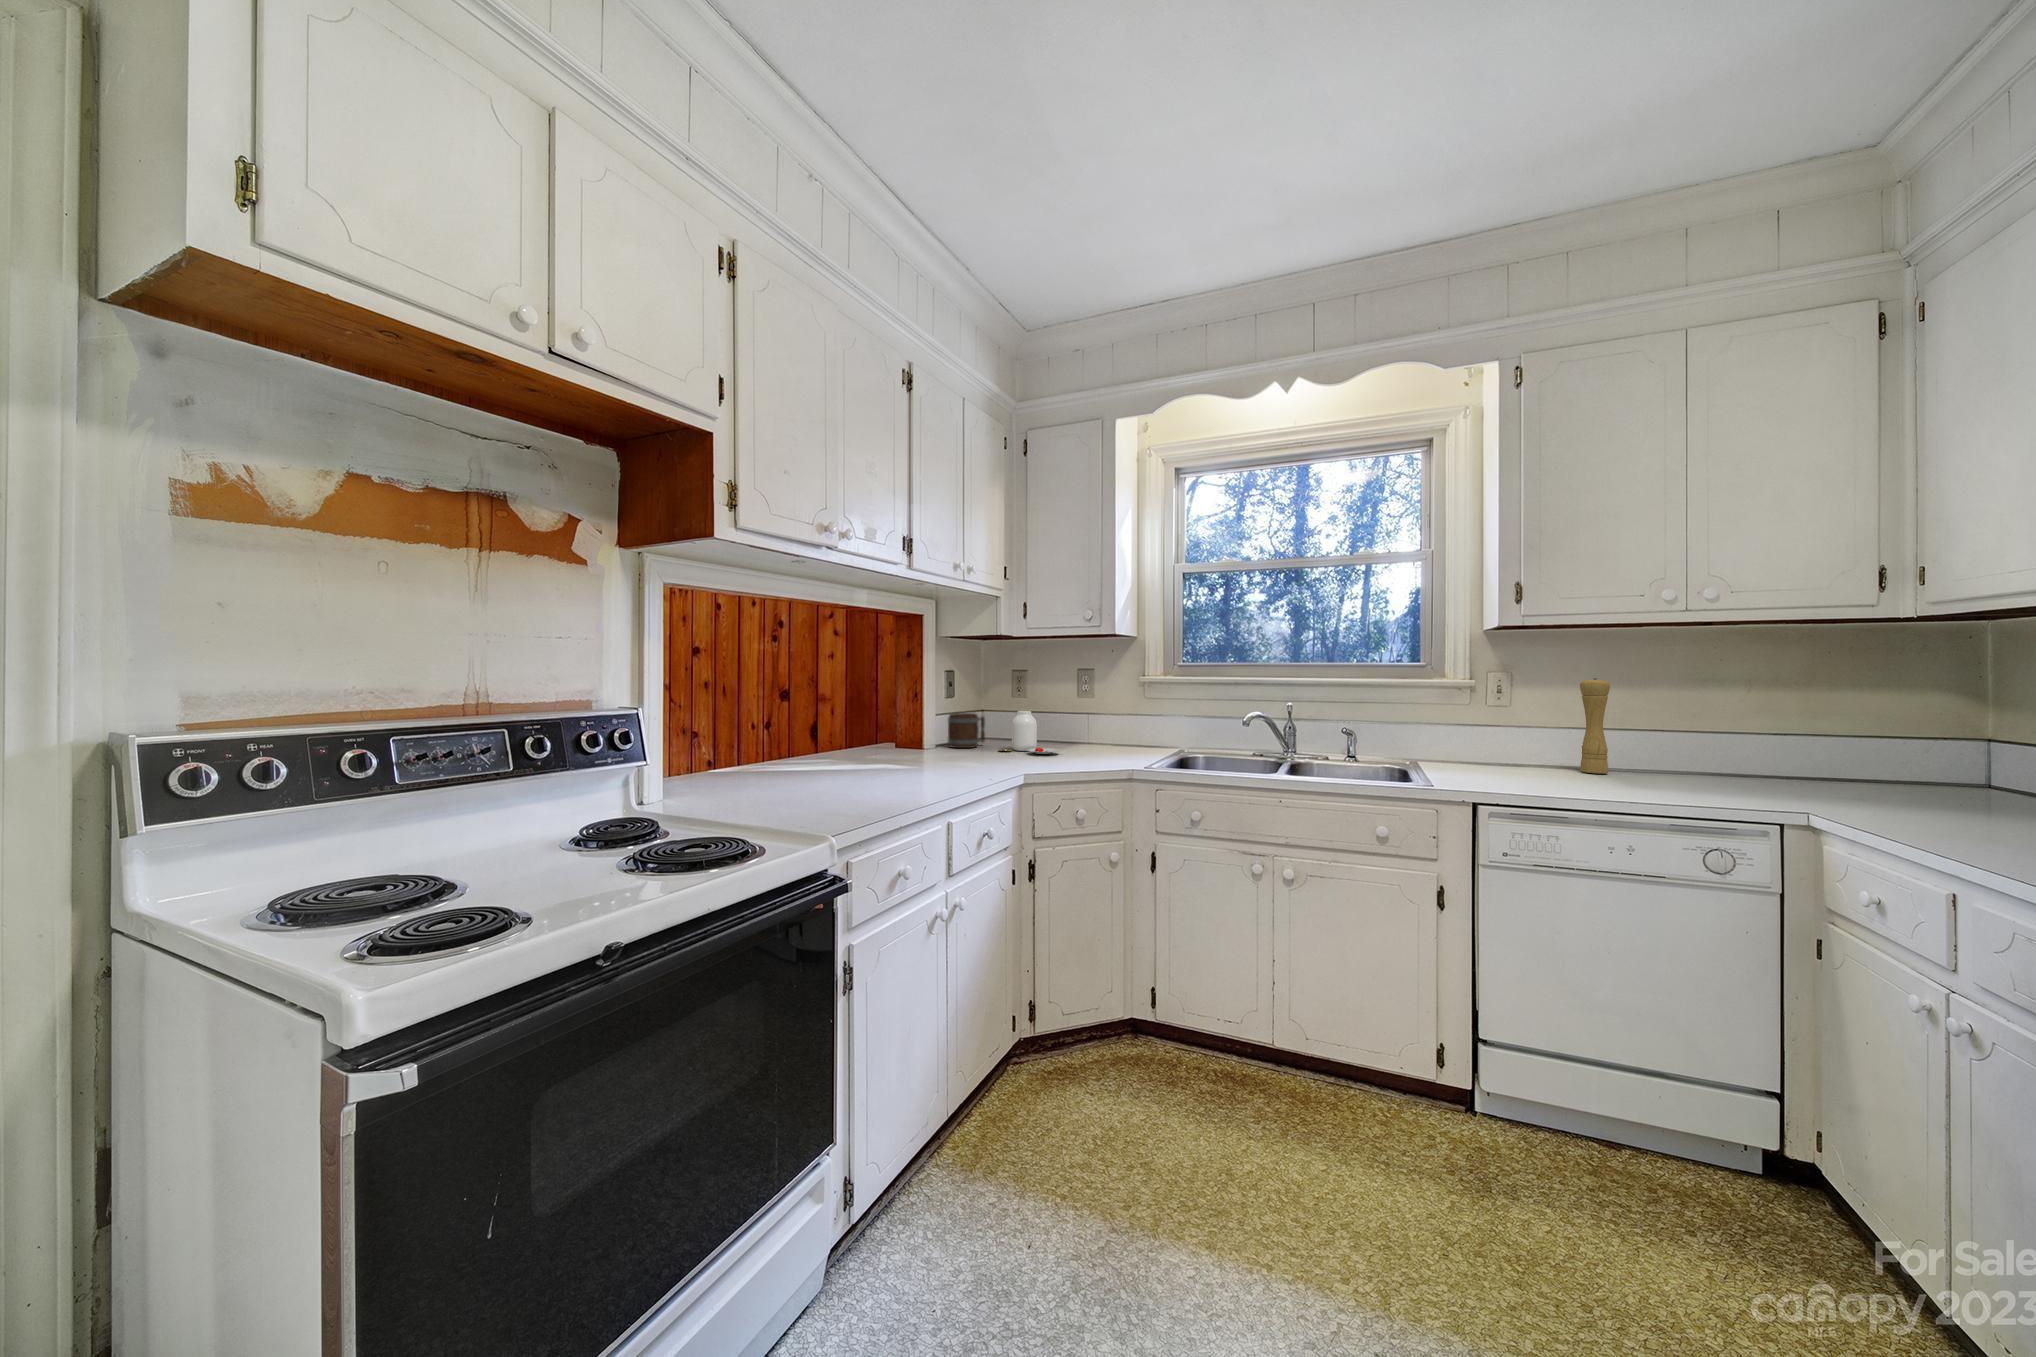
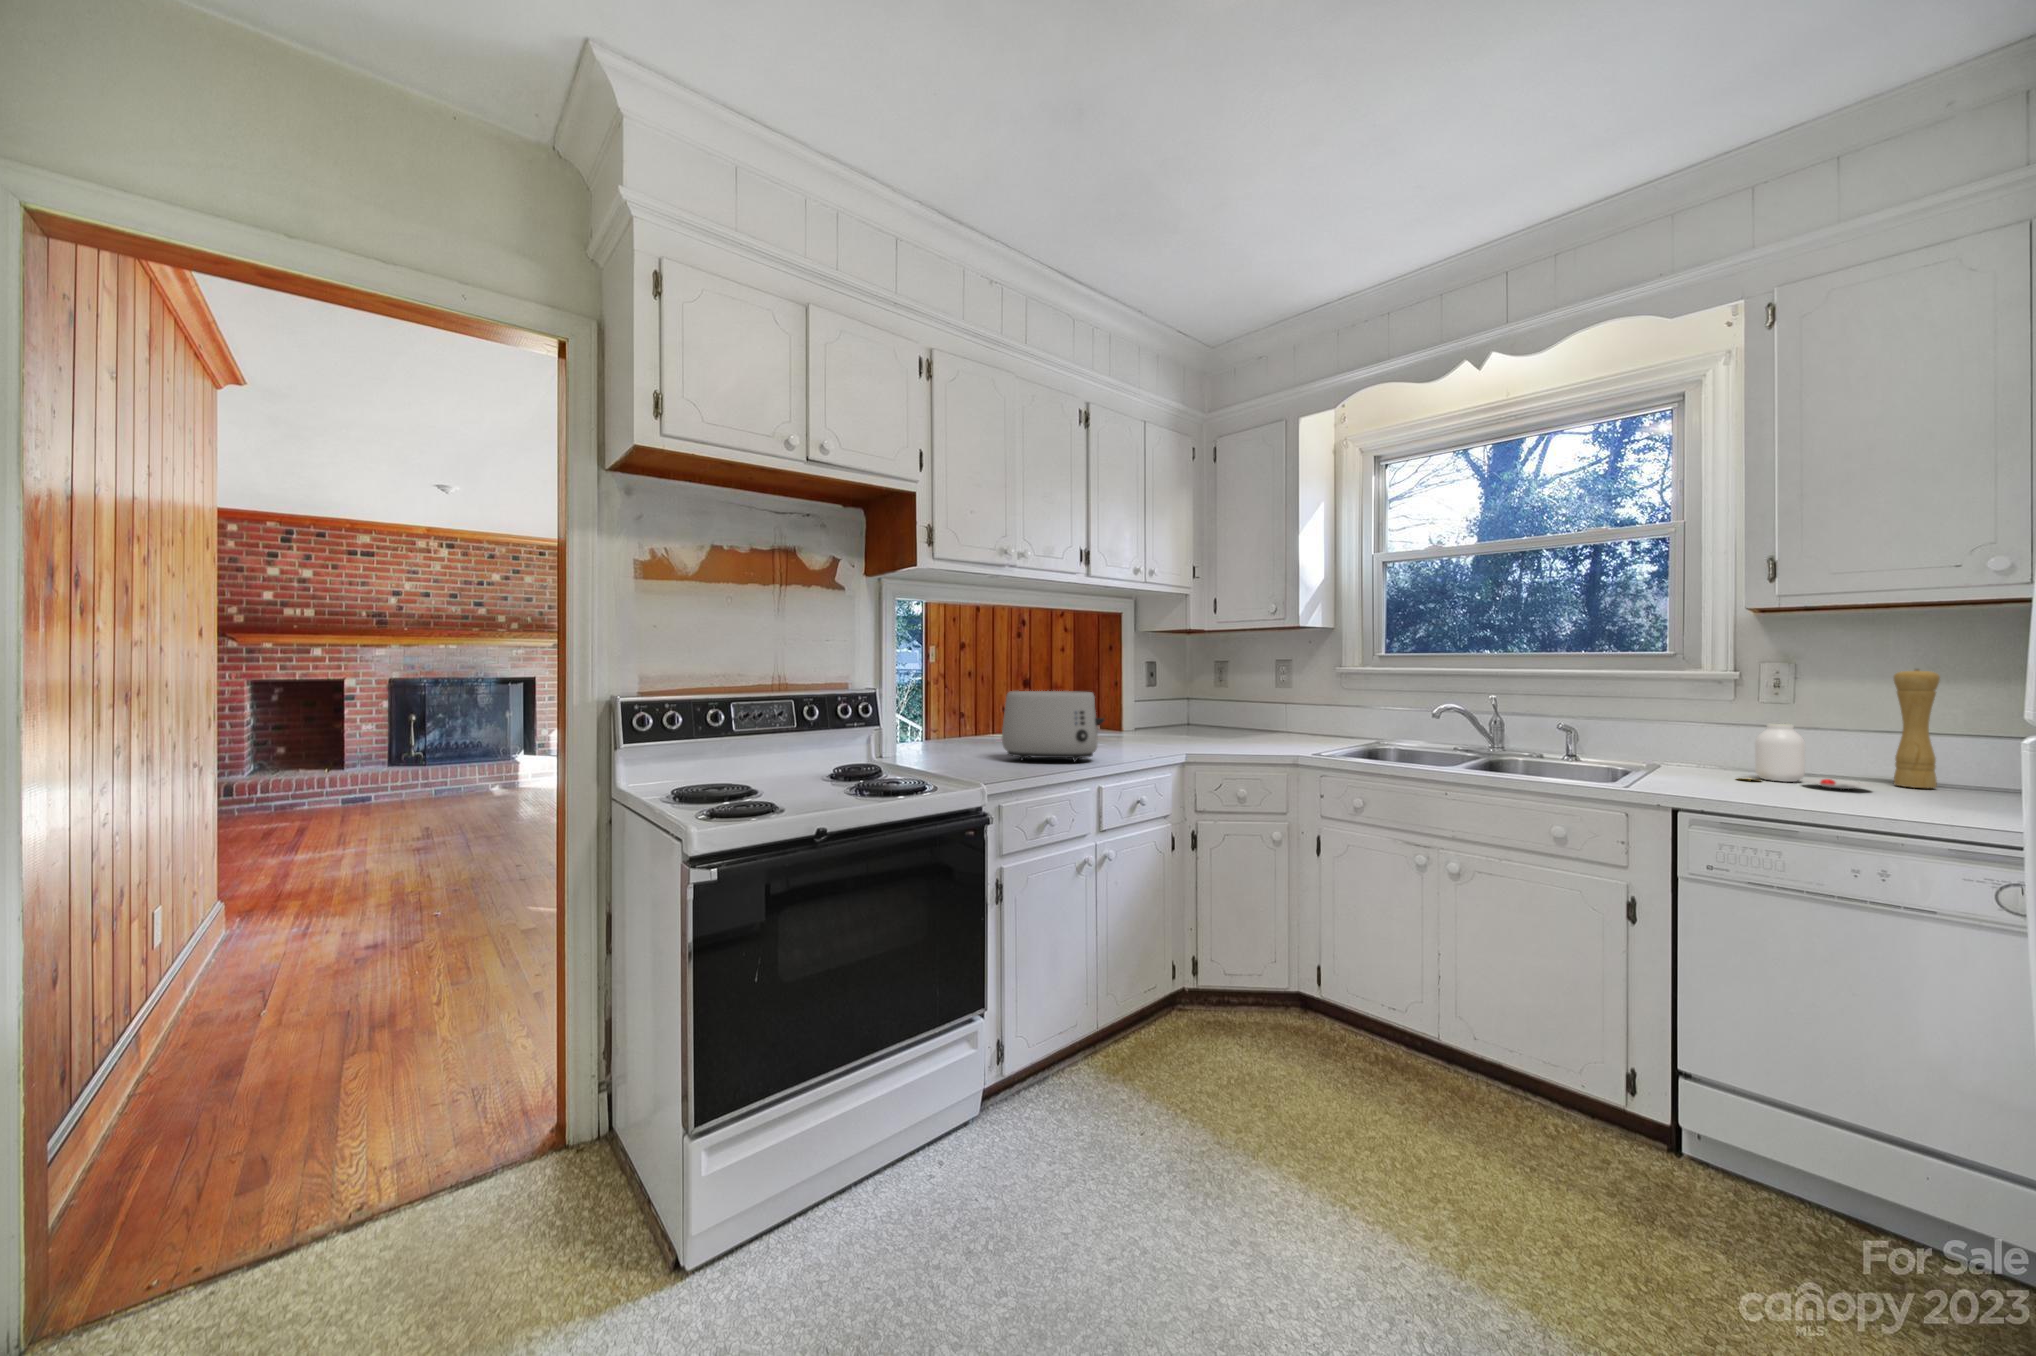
toaster: none [815,705,945,793] -> present [1002,691,1104,762]
jar: present [999,711,1060,754] -> present [1755,724,1872,789]
mug: present [948,713,985,748] -> none [1148,703,1185,734]

